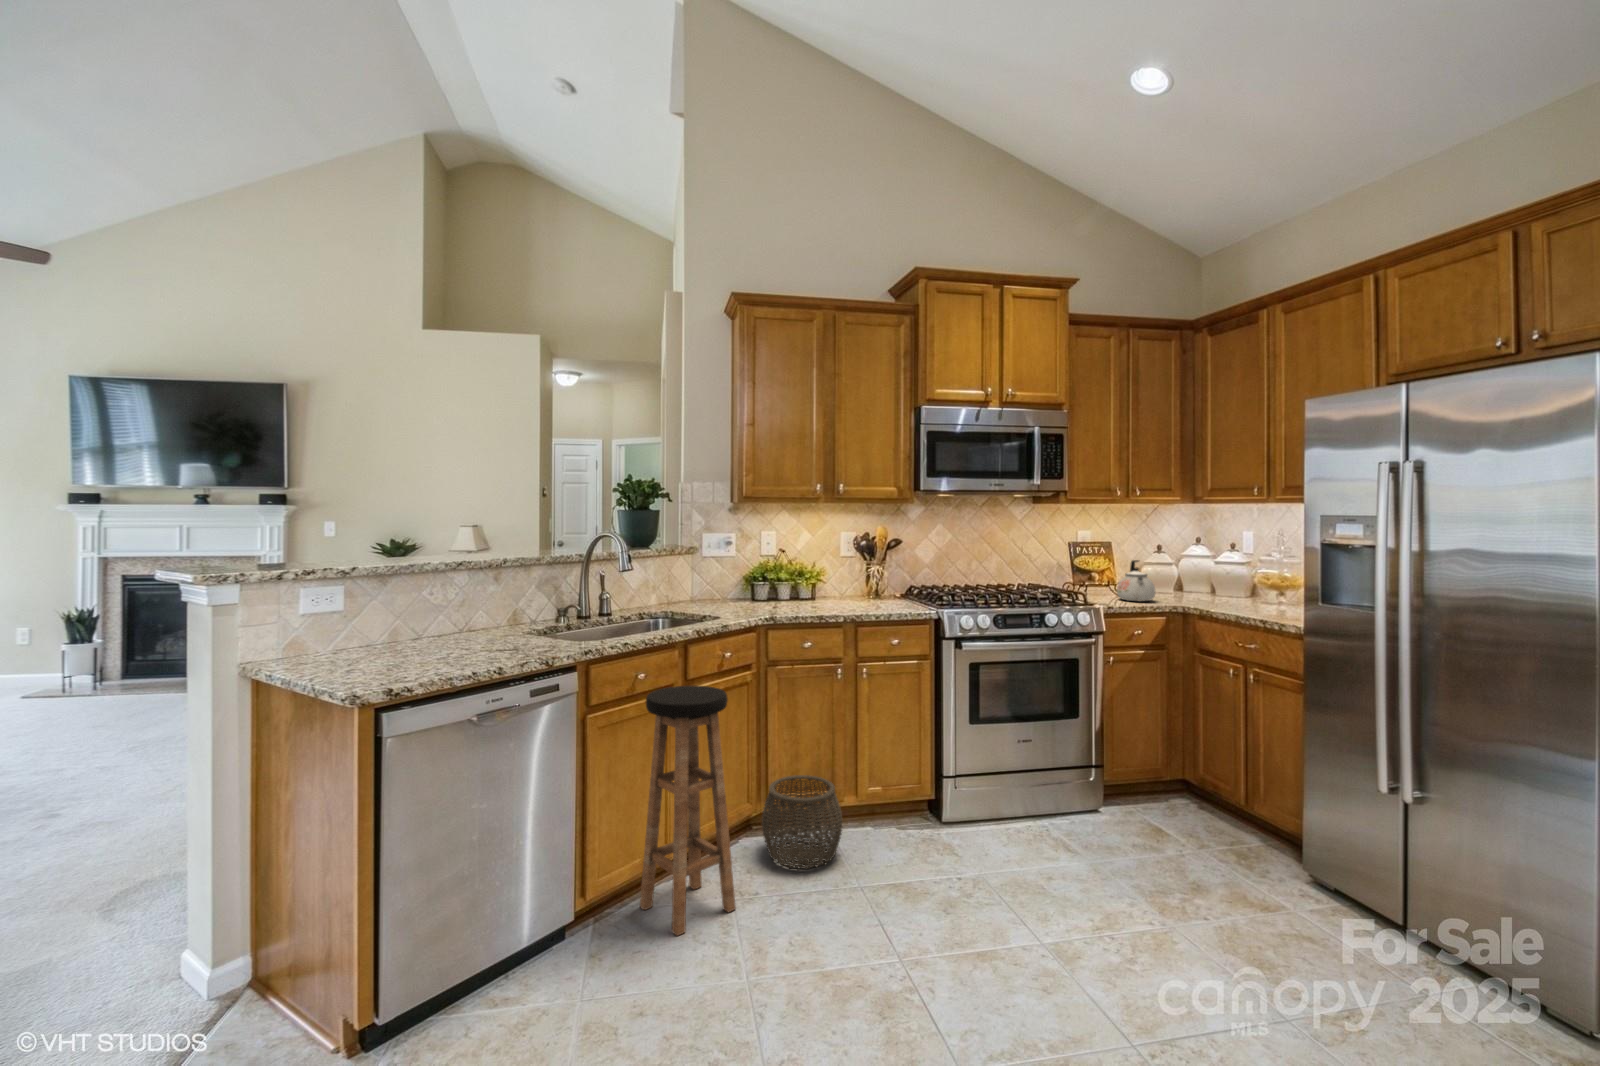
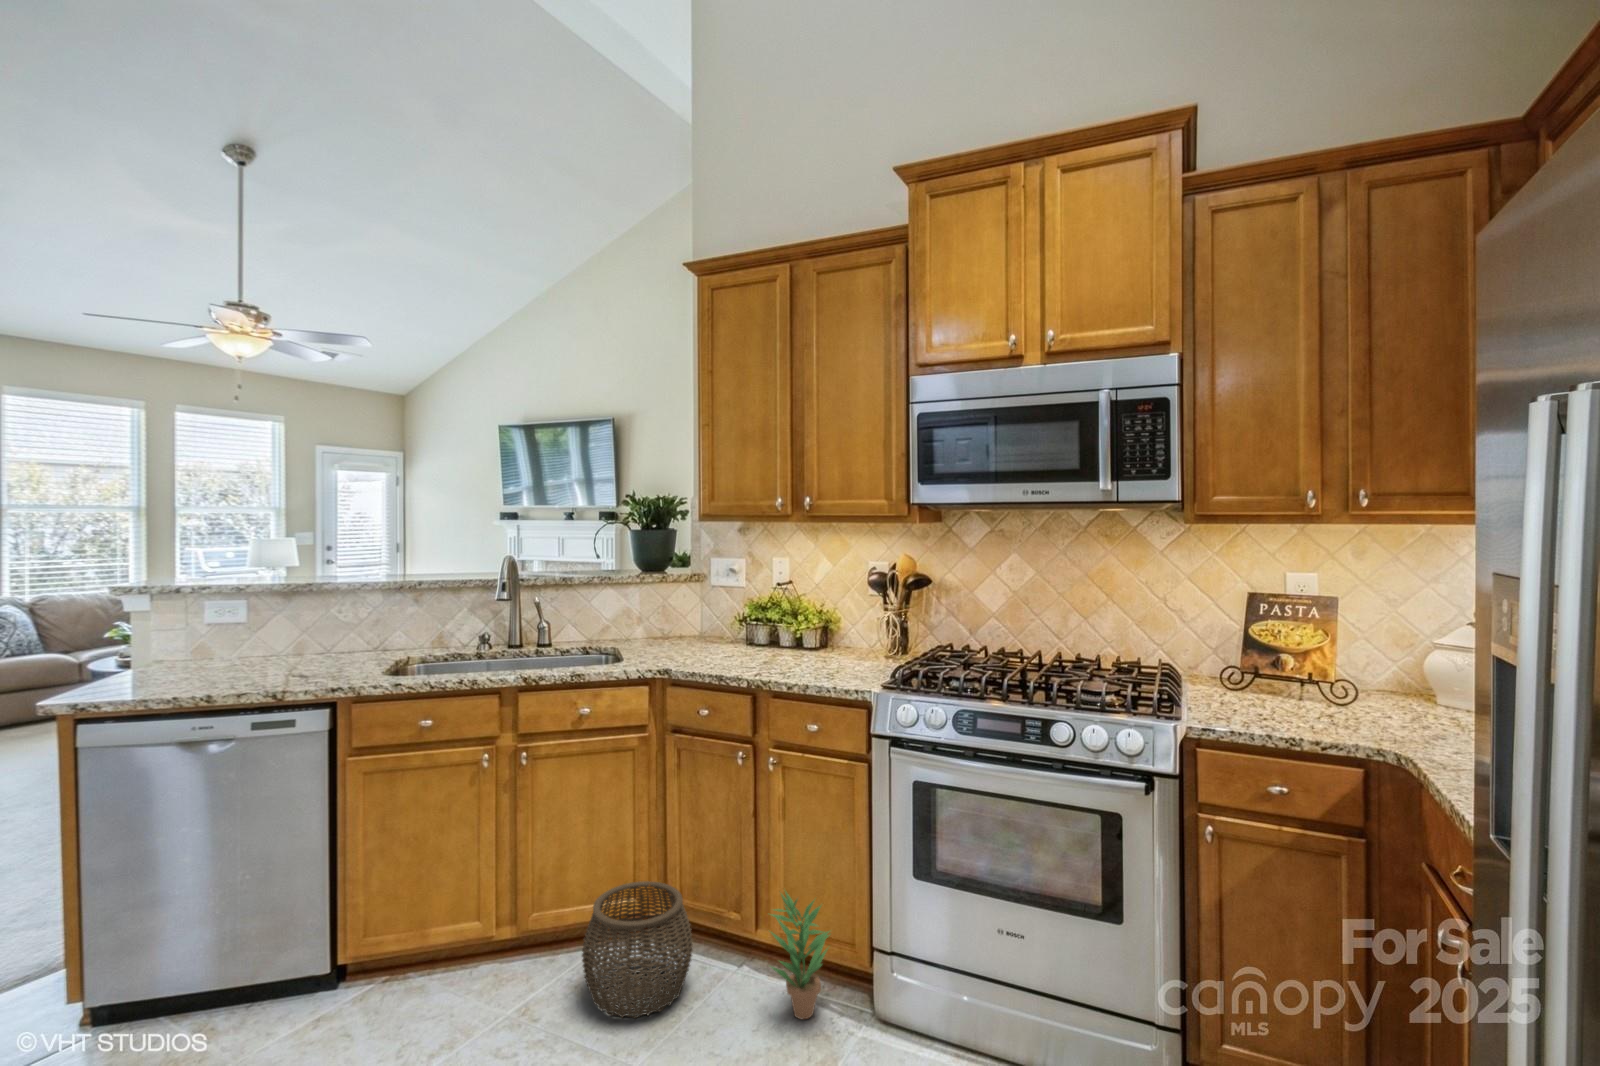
kettle: present [1117,560,1155,601] -> none [1286,637,1372,724]
bar stool: present [640,686,736,935] -> none [380,741,496,1039]
potted plant: none [884,750,932,834] -> present [769,892,830,1019]

